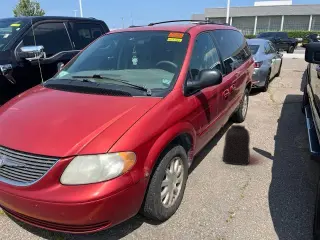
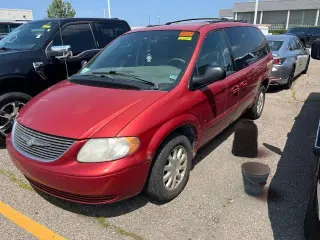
bucket: none [240,171,273,209] -> present [241,162,271,196]

